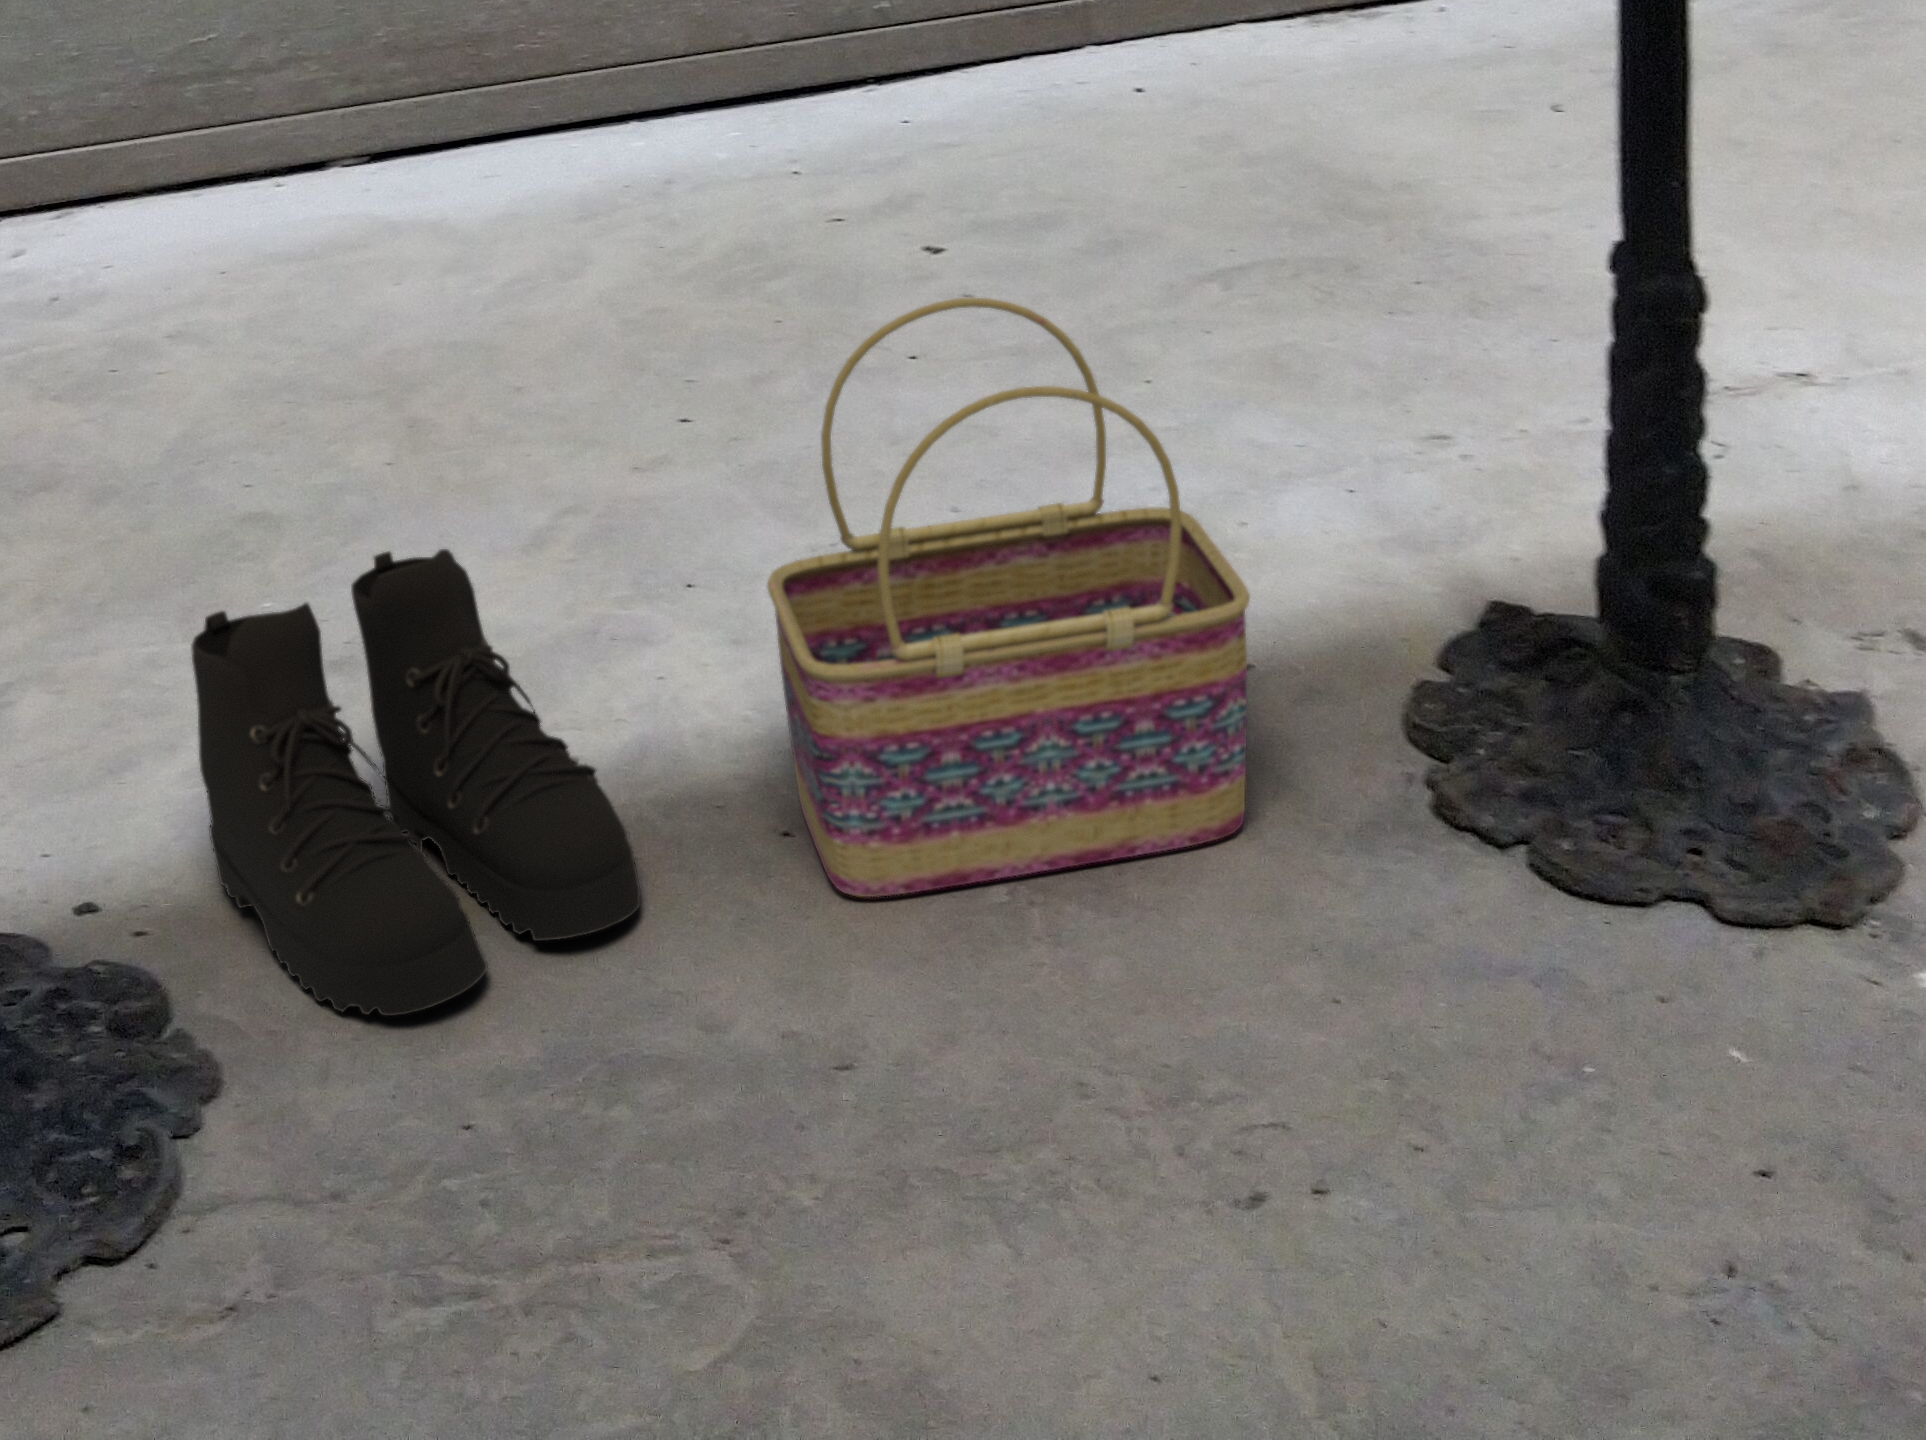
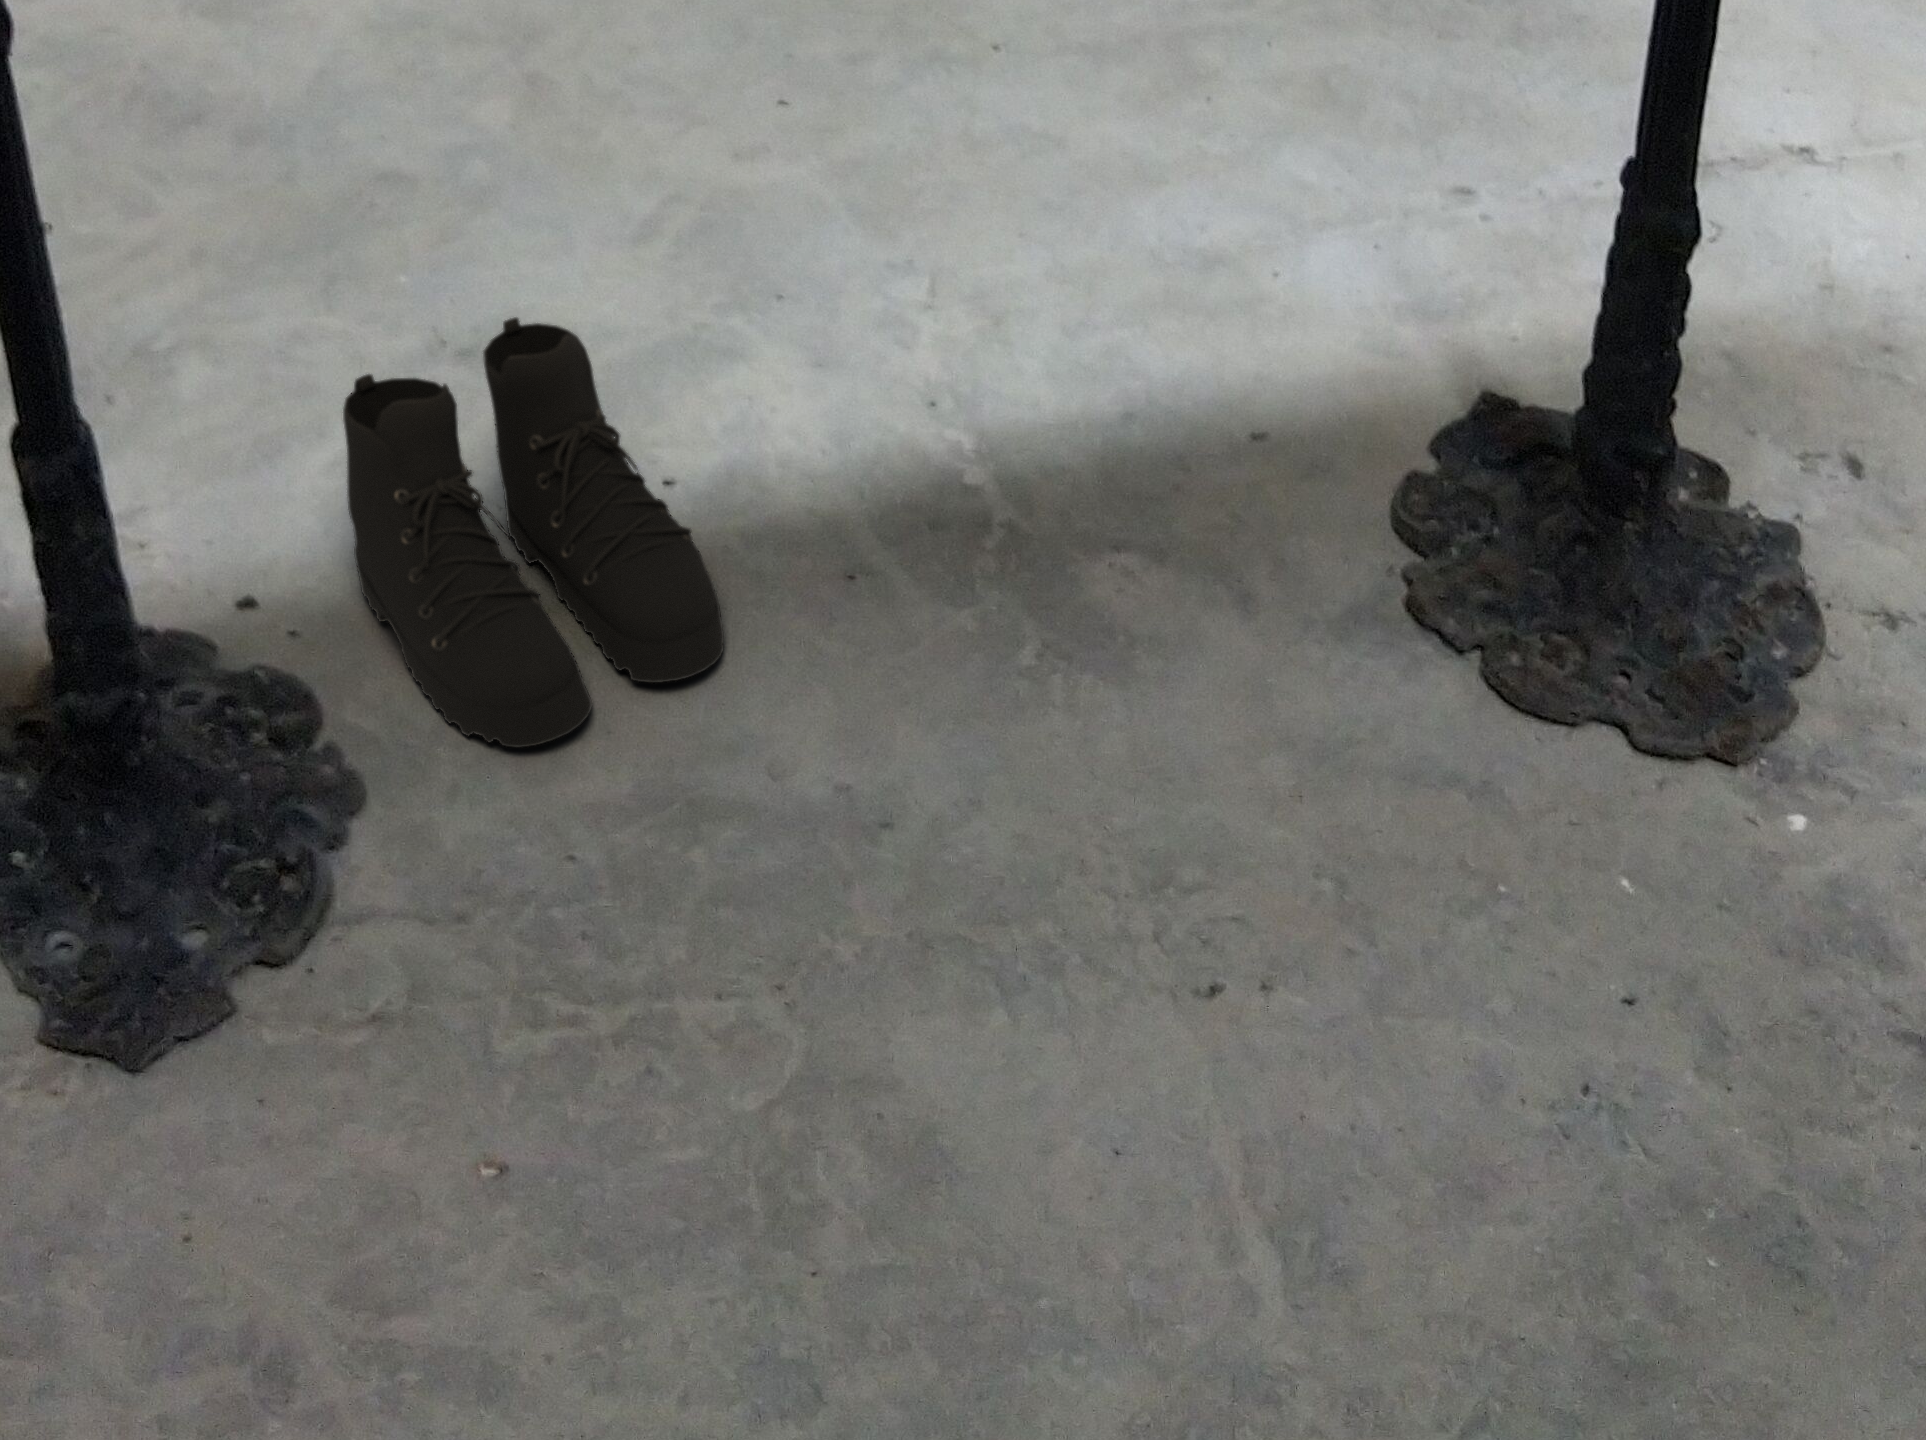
basket: present [767,298,1250,897] -> none [850,157,1271,659]

